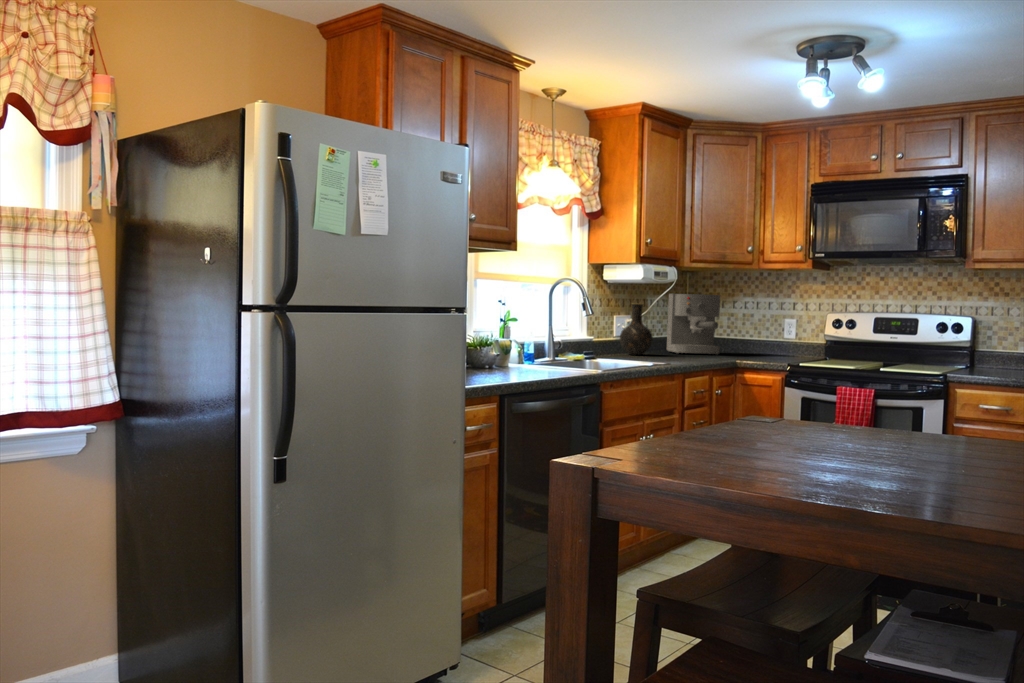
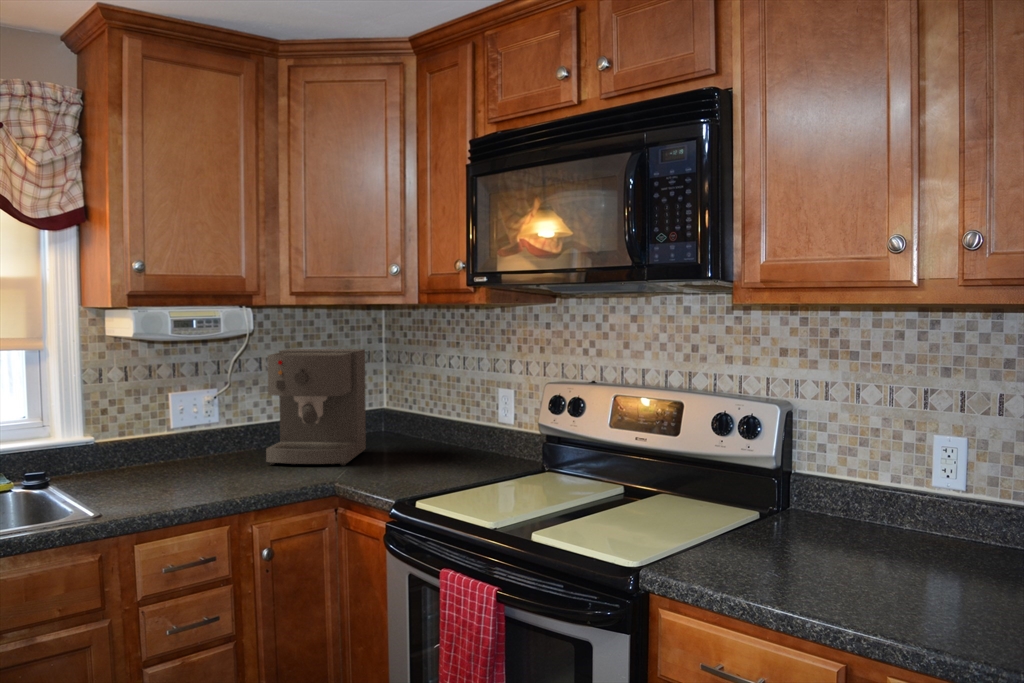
vase: present [620,303,653,355] -> none [116,380,185,481]

